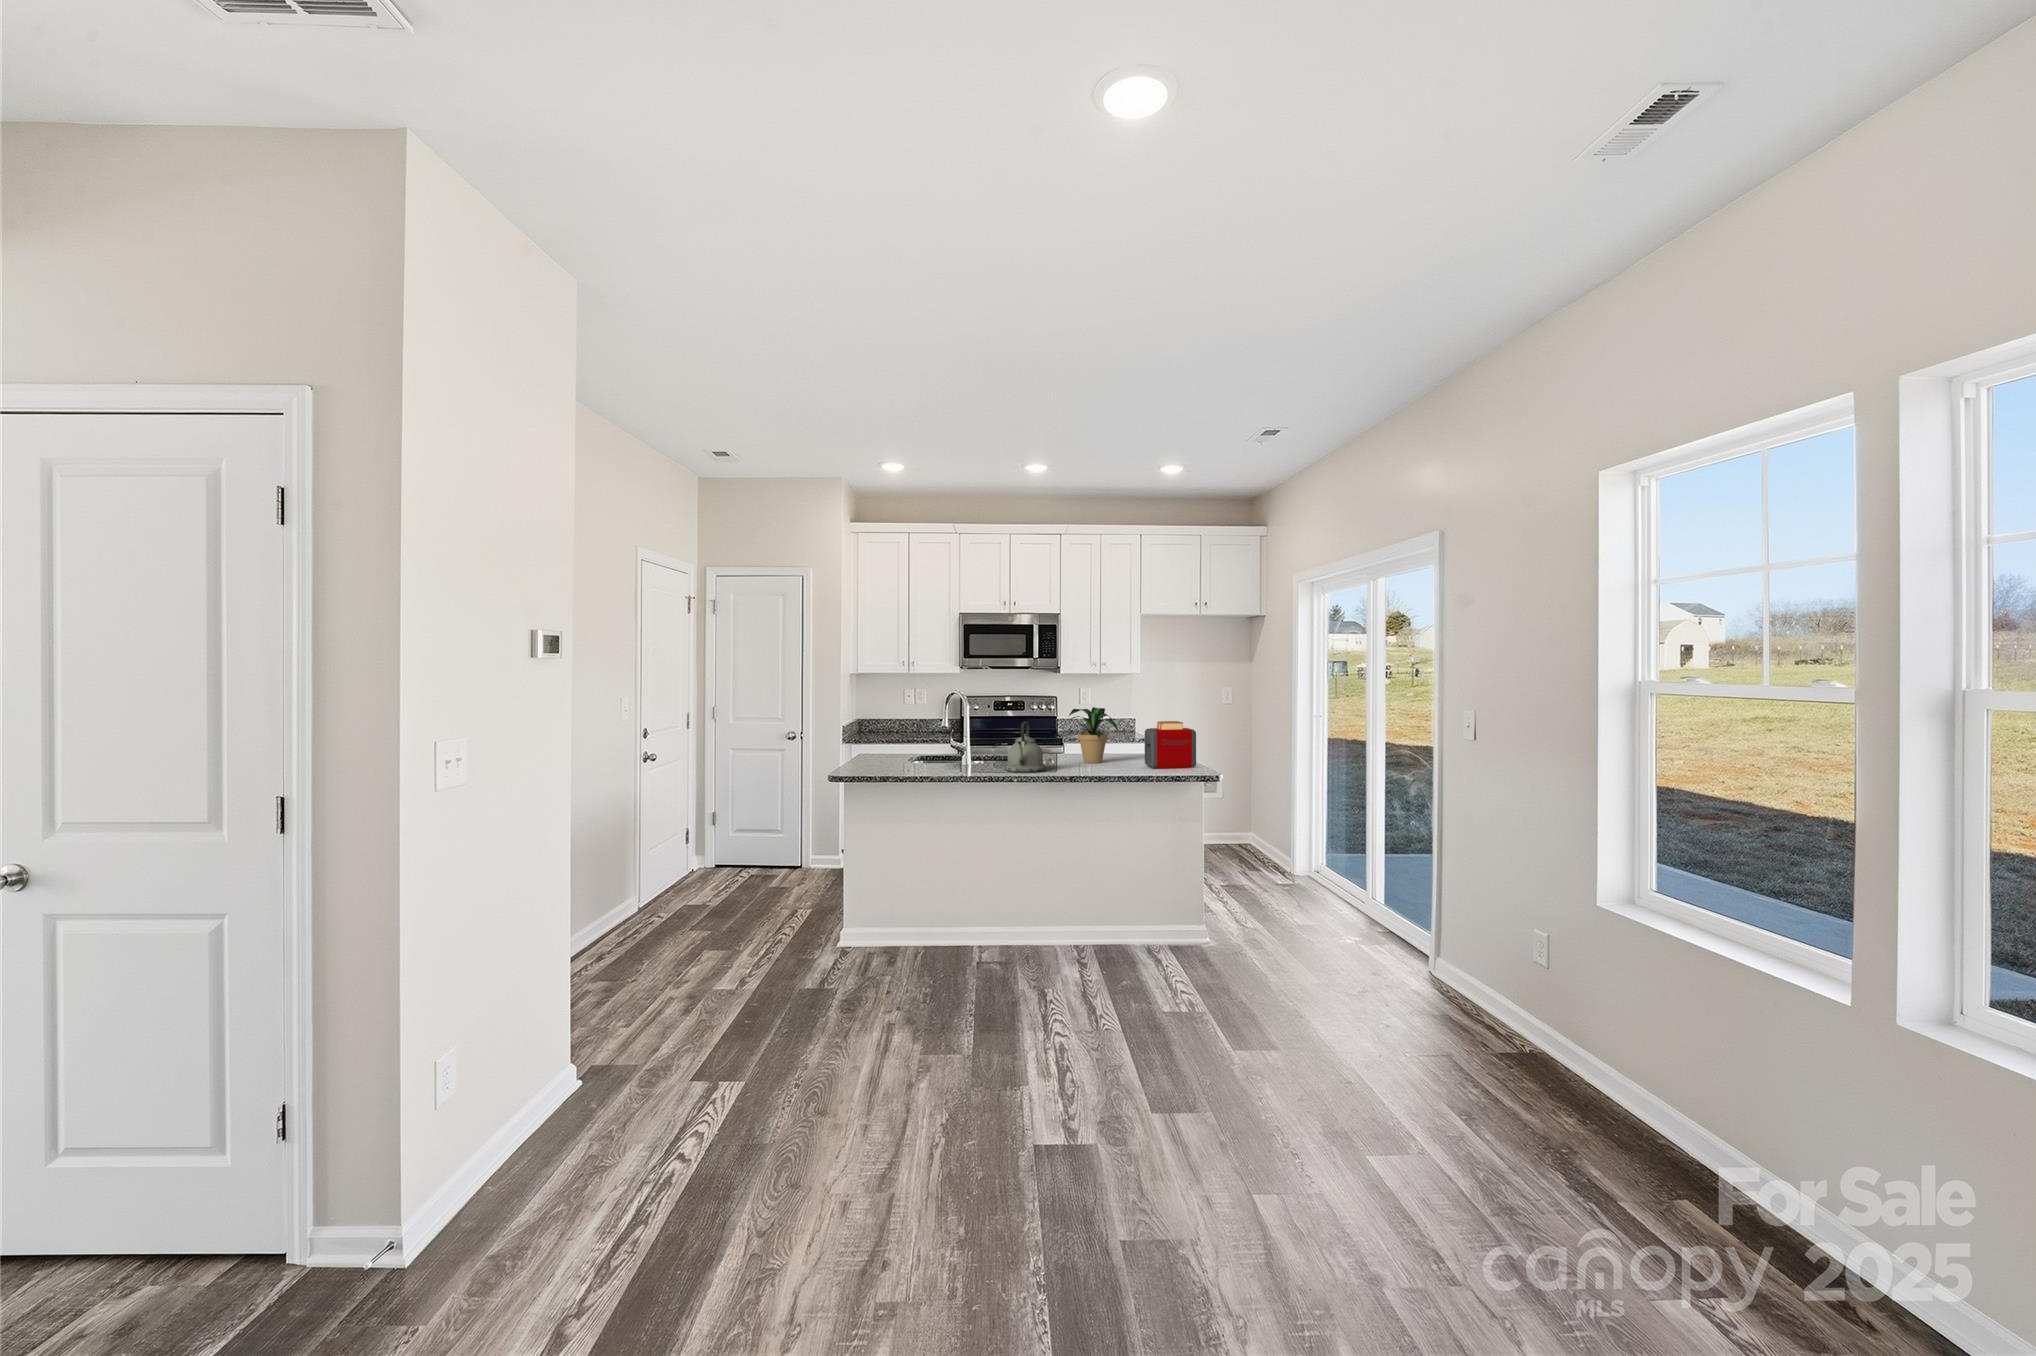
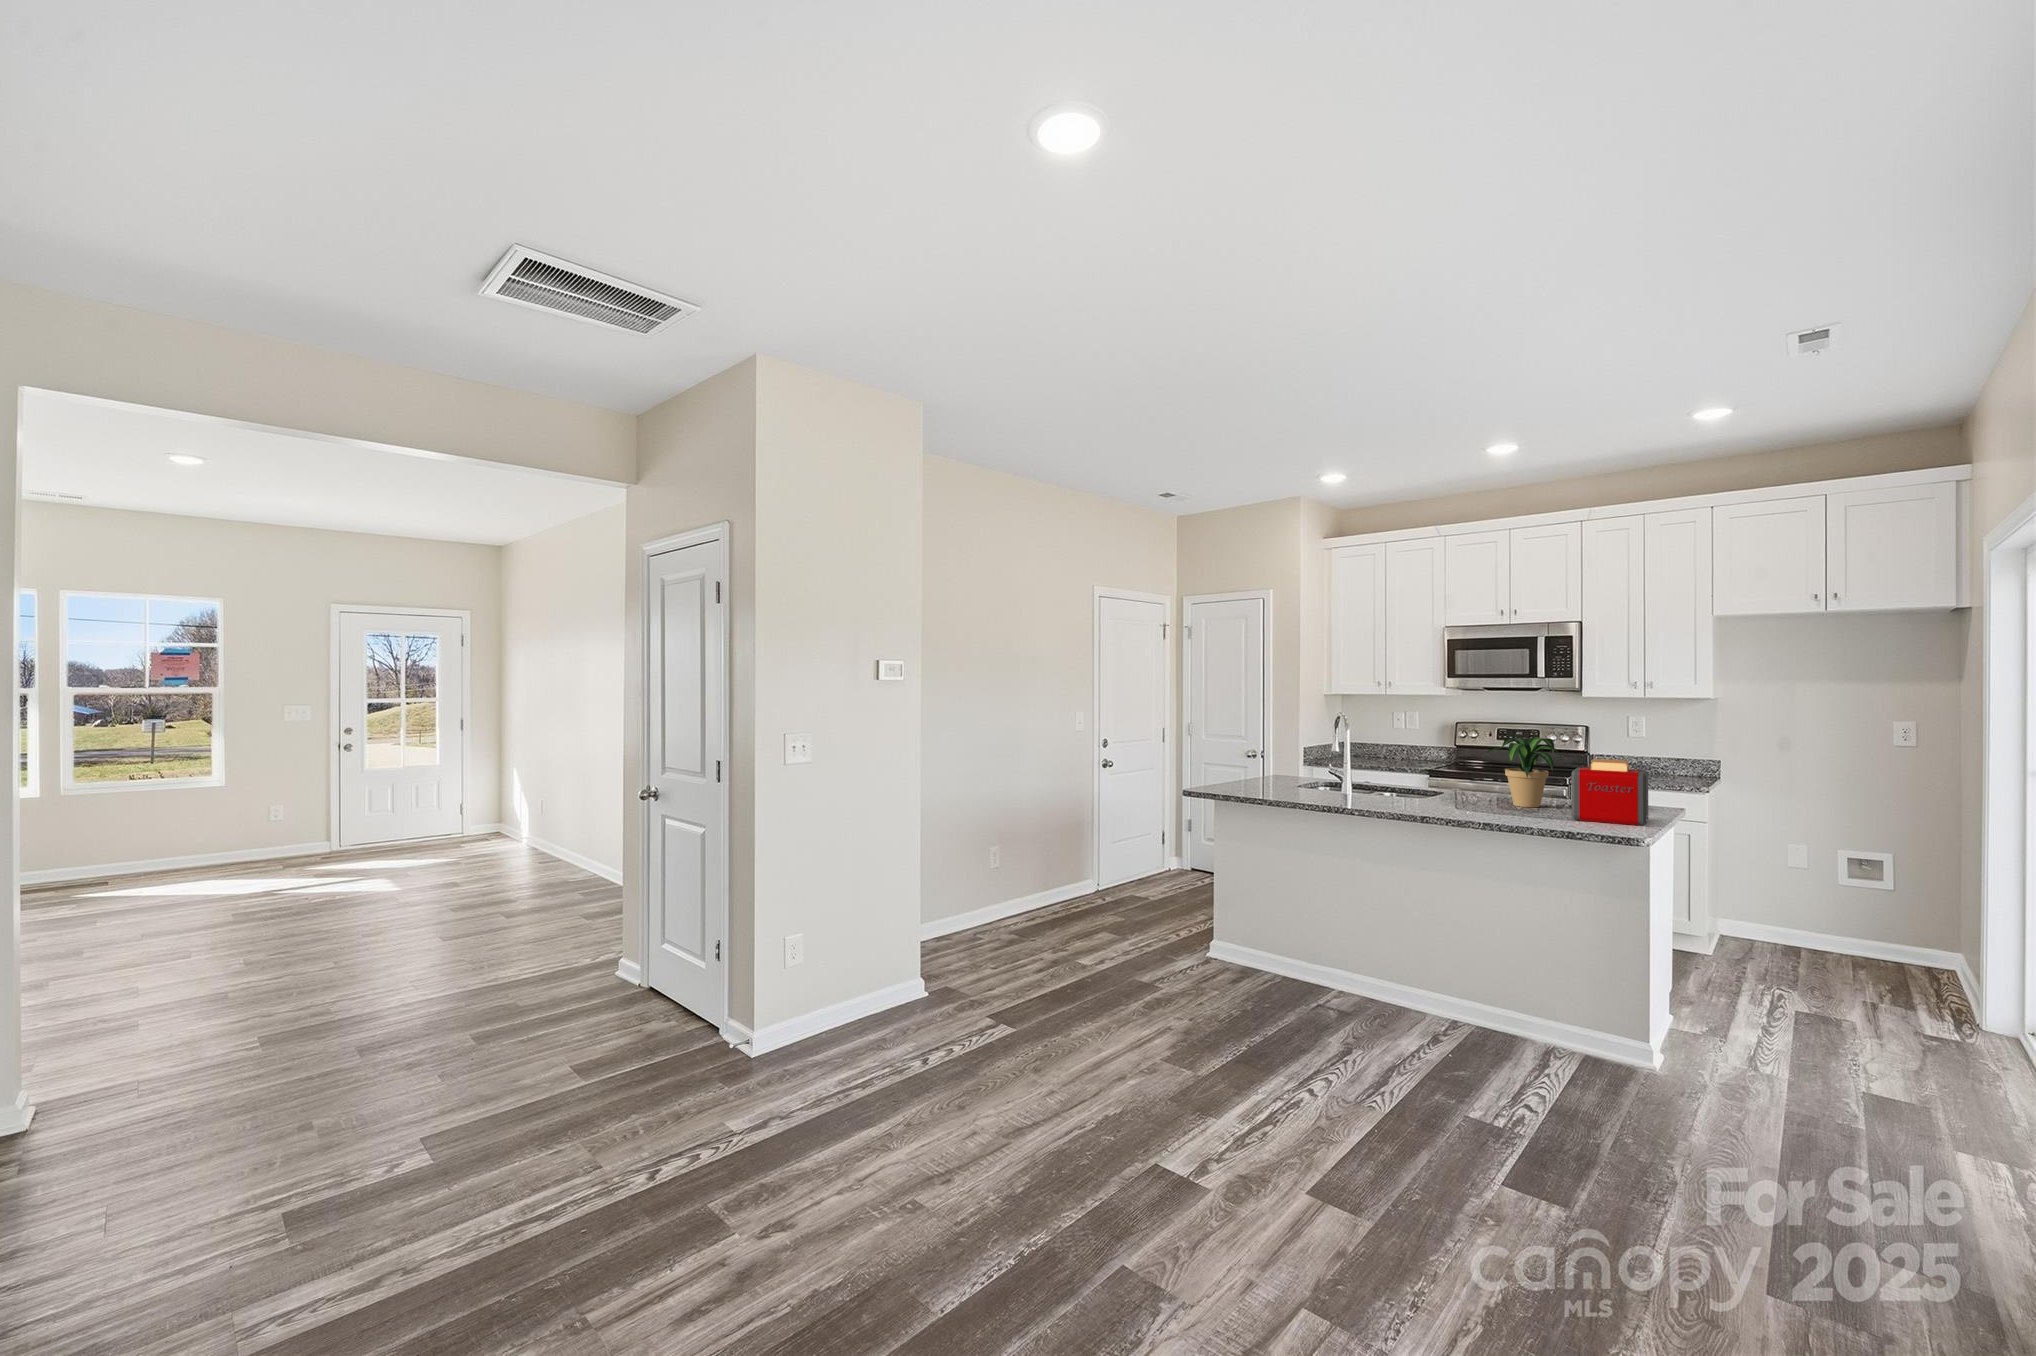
kettle: present [1004,722,1046,773] -> none [1373,748,1426,807]

